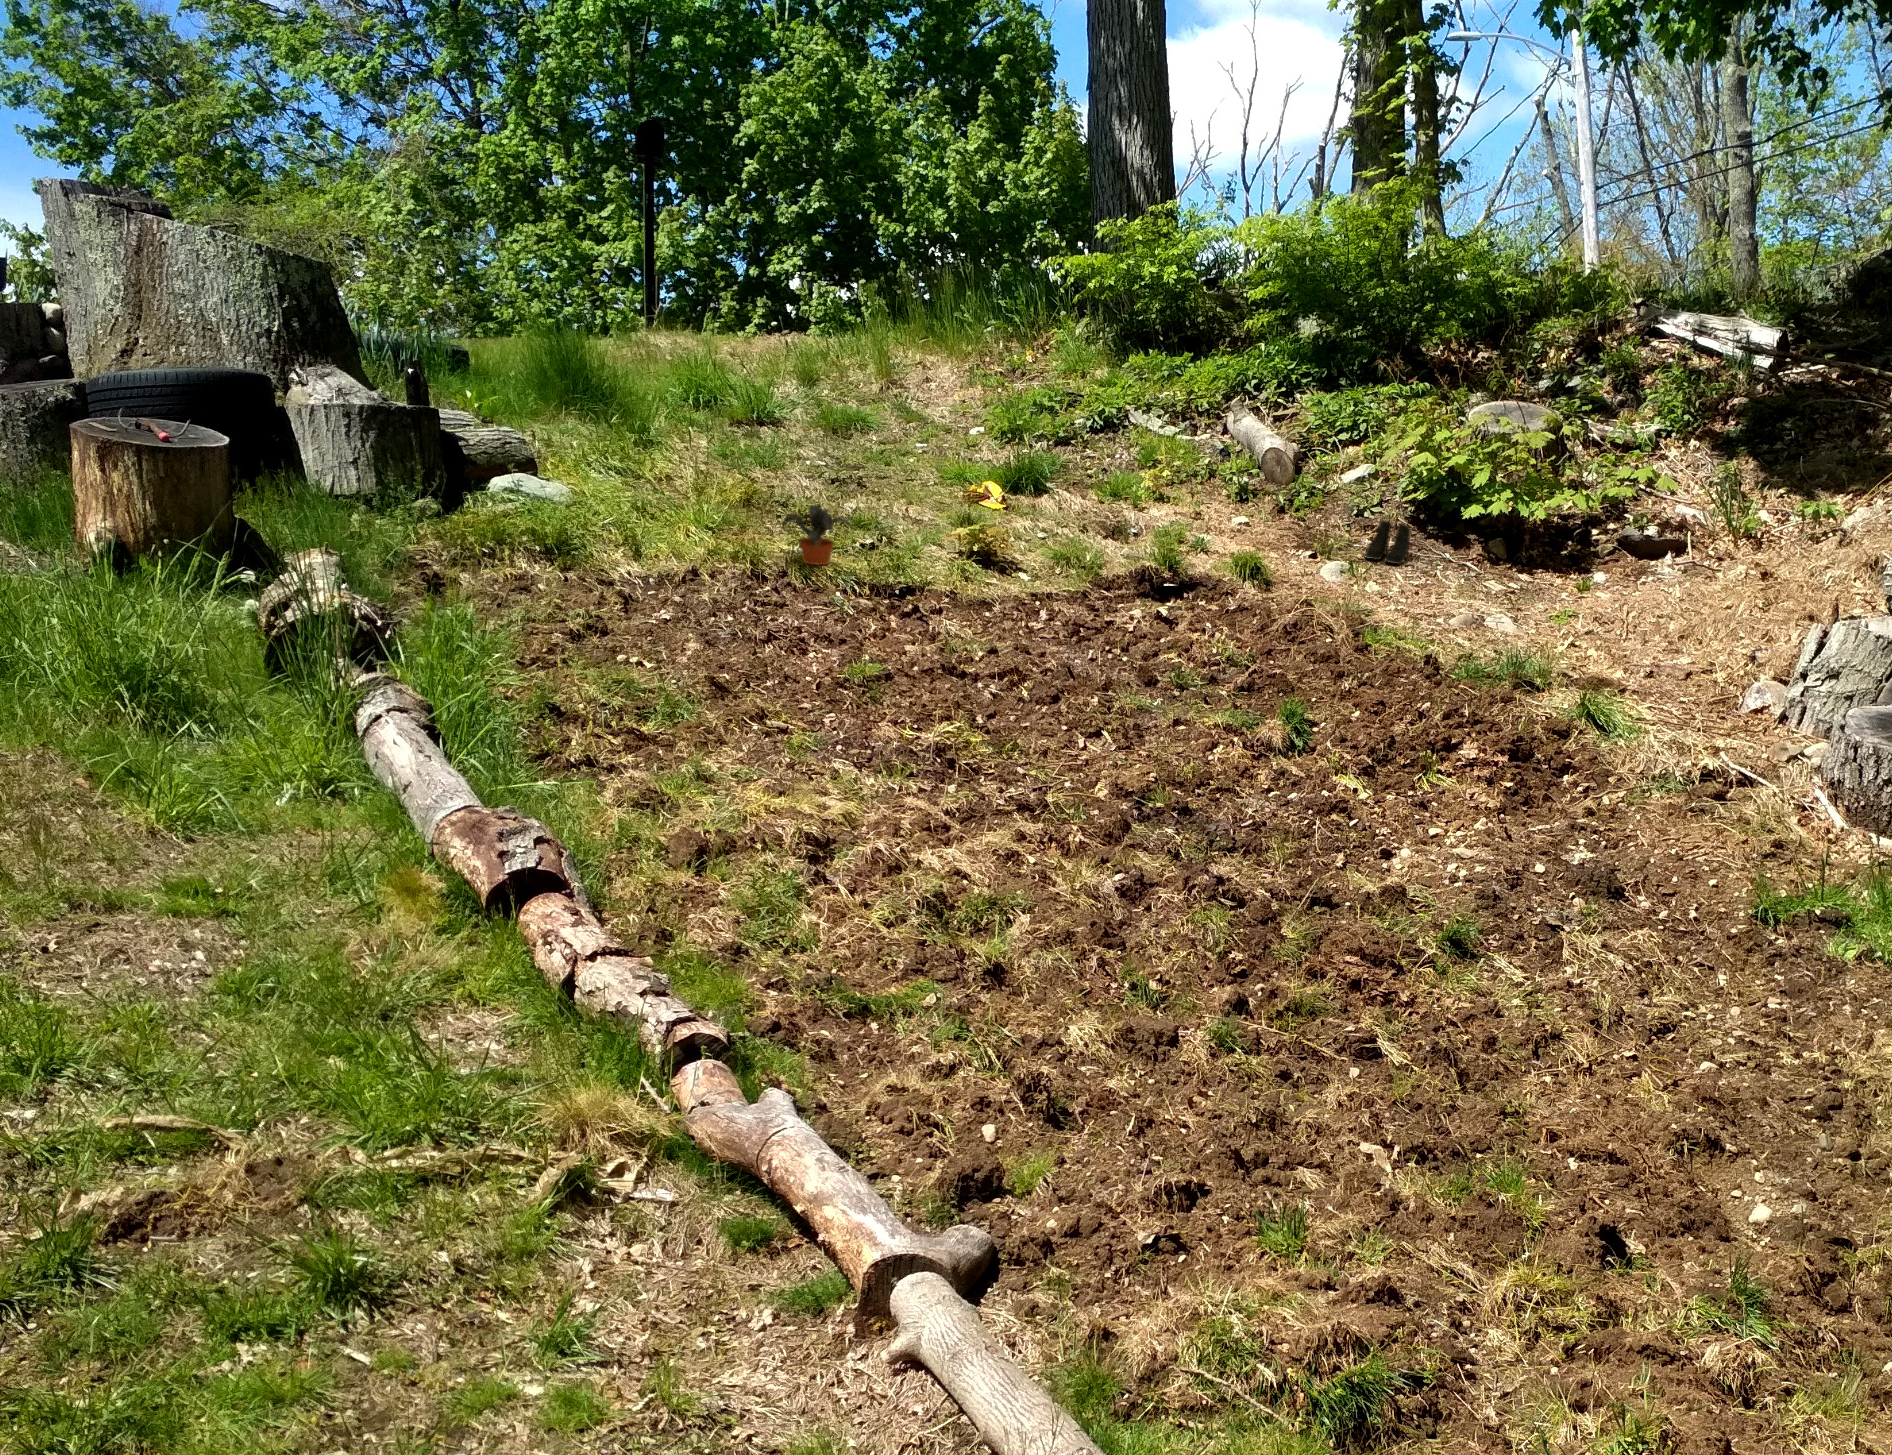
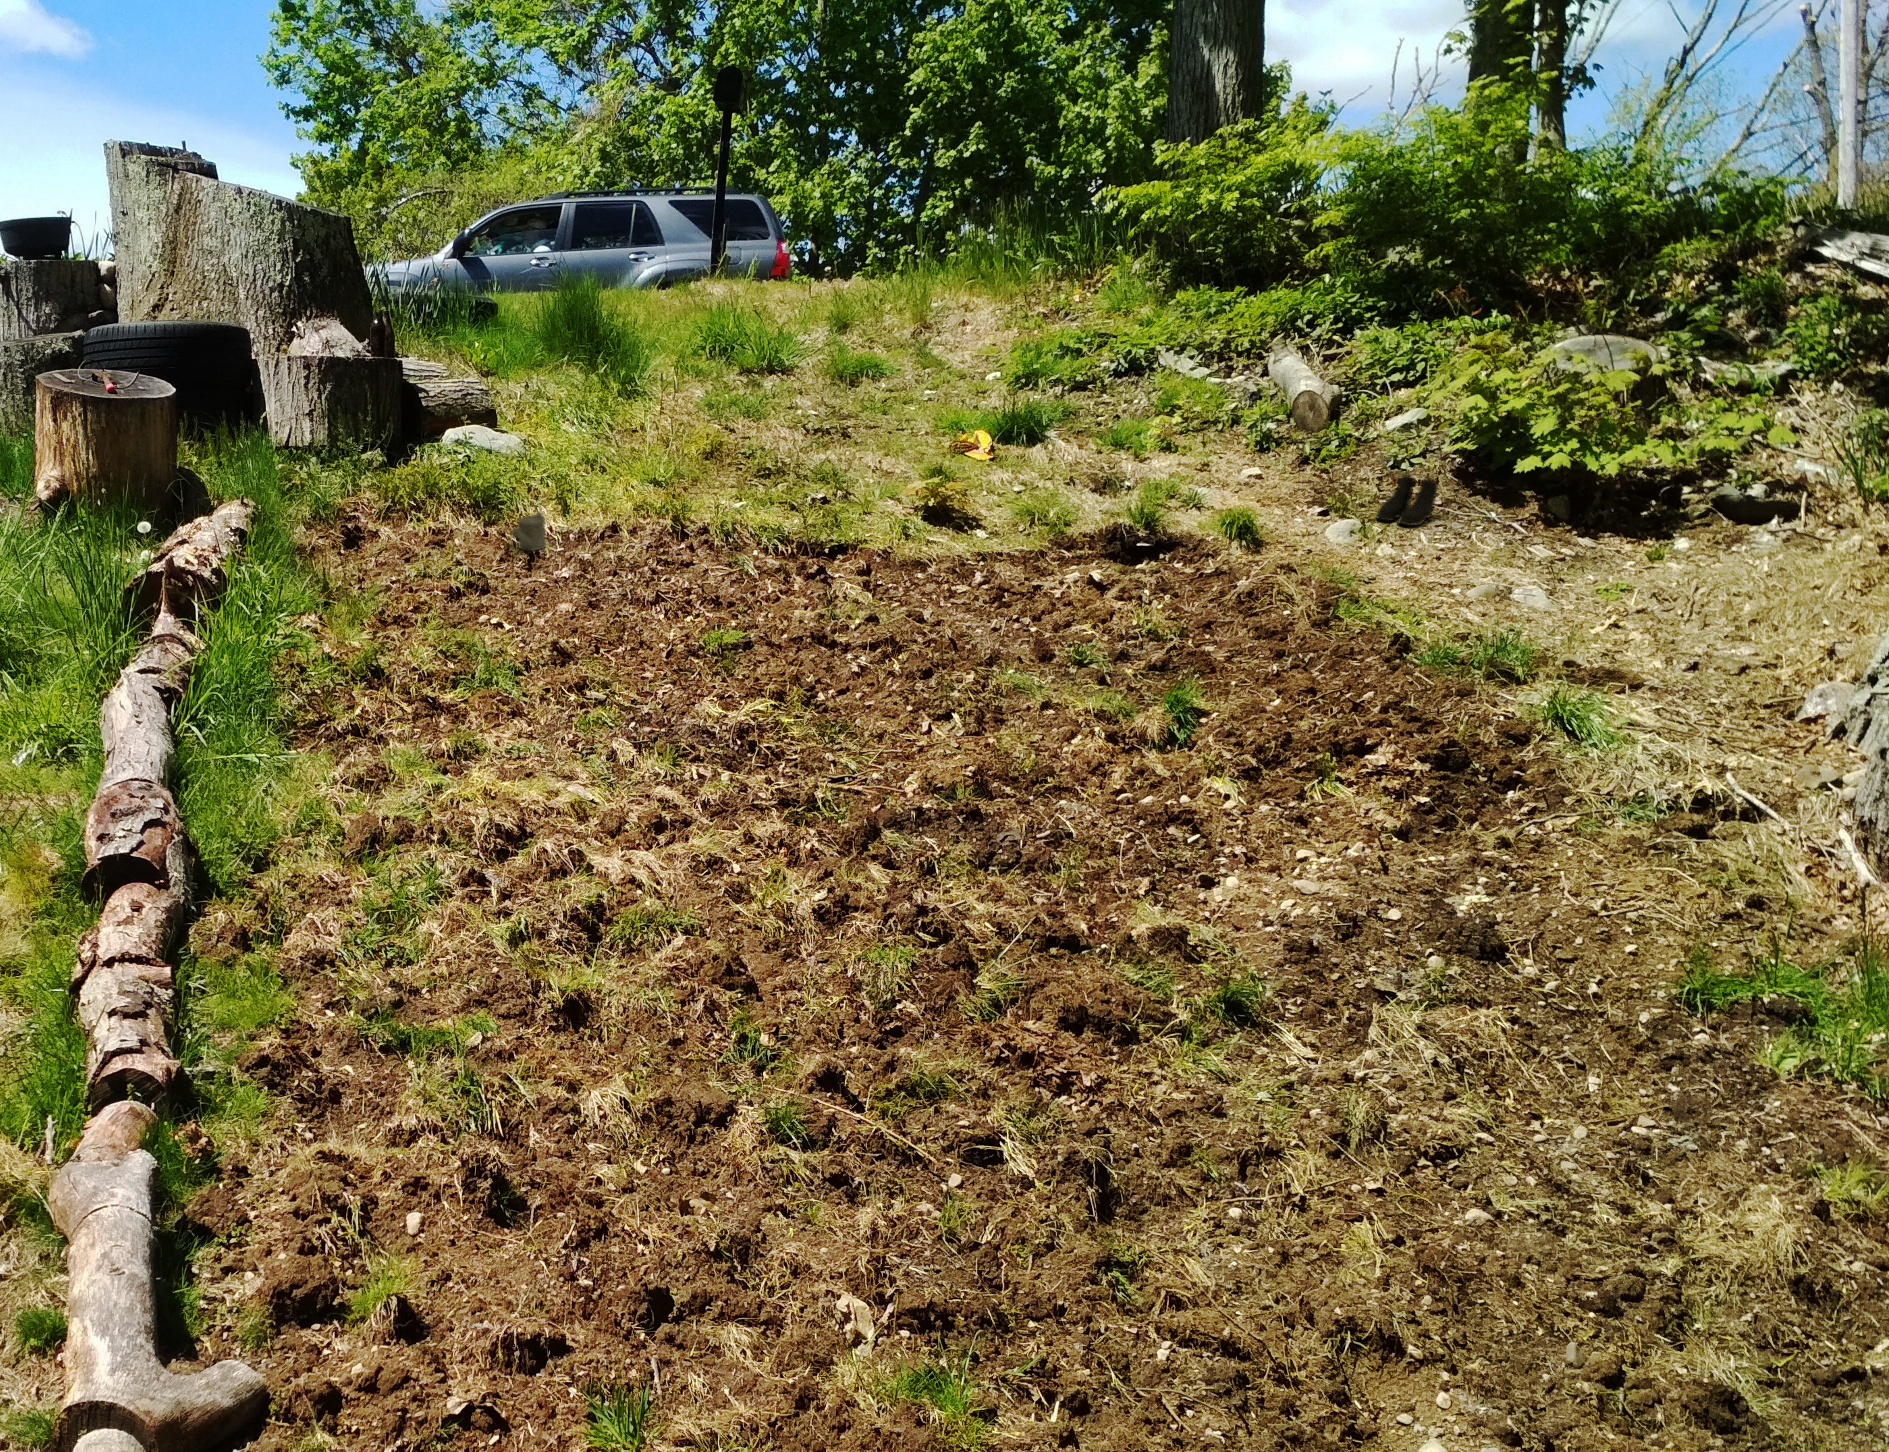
potted plant: present [783,504,850,565] -> none [730,465,799,526]
watering can: none [560,549,594,591] -> present [511,512,546,551]

